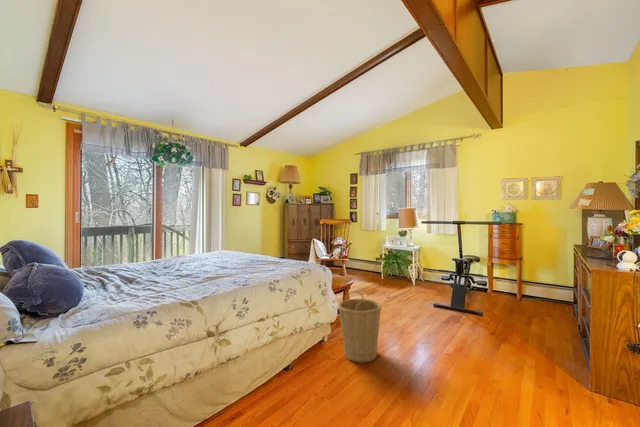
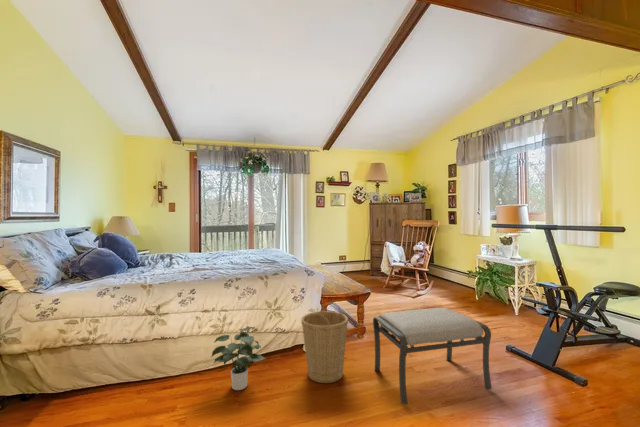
ottoman: none [386,283,460,357] -> present [373,308,491,404]
potted plant: none [278,326,329,394] -> present [212,327,266,390]

